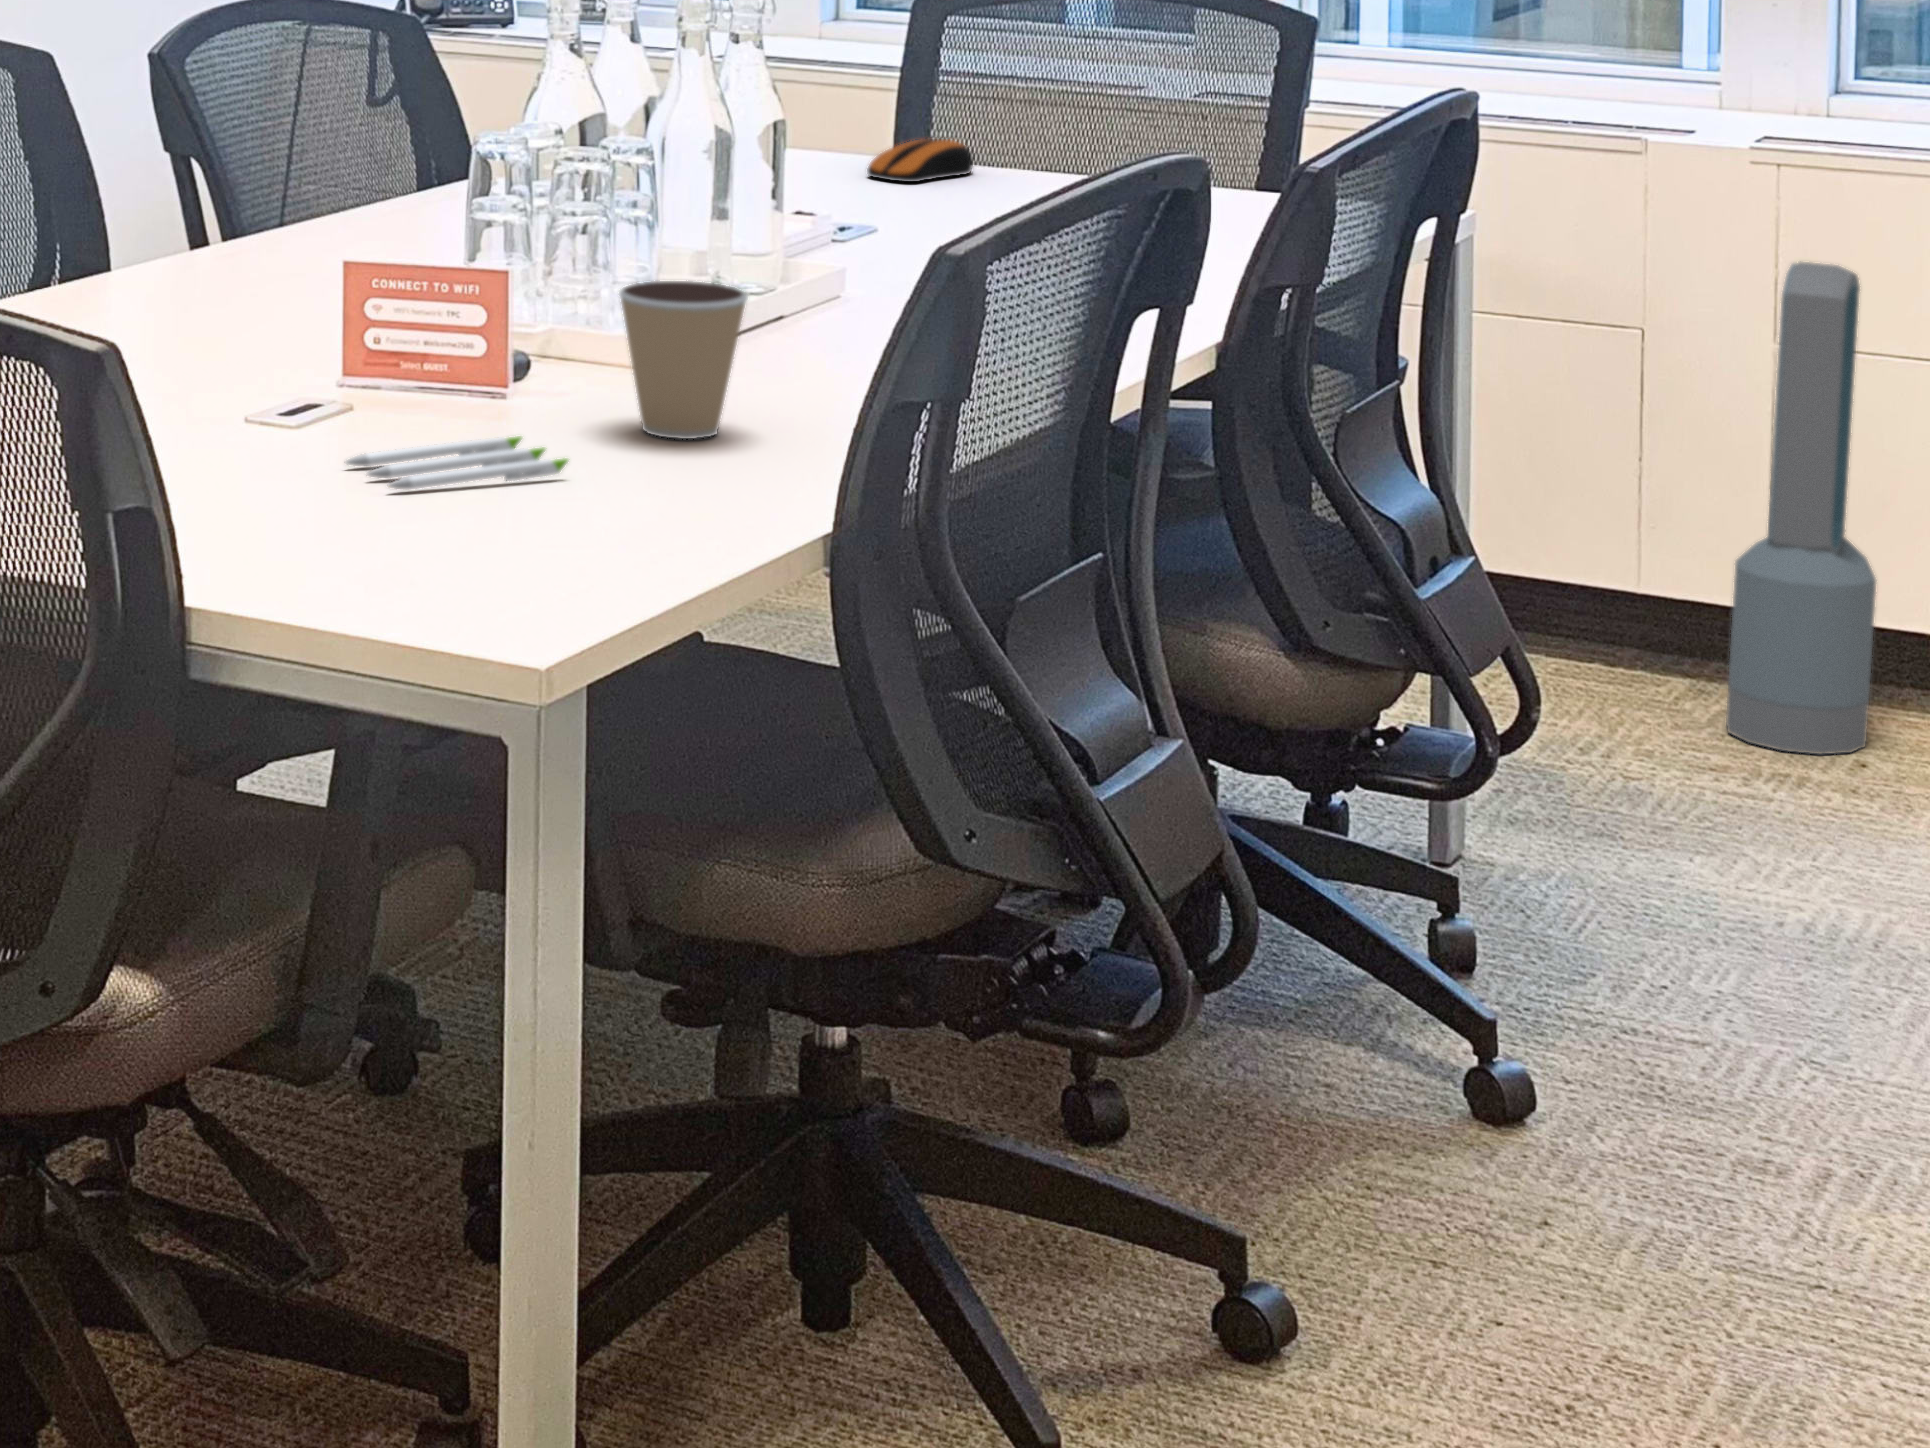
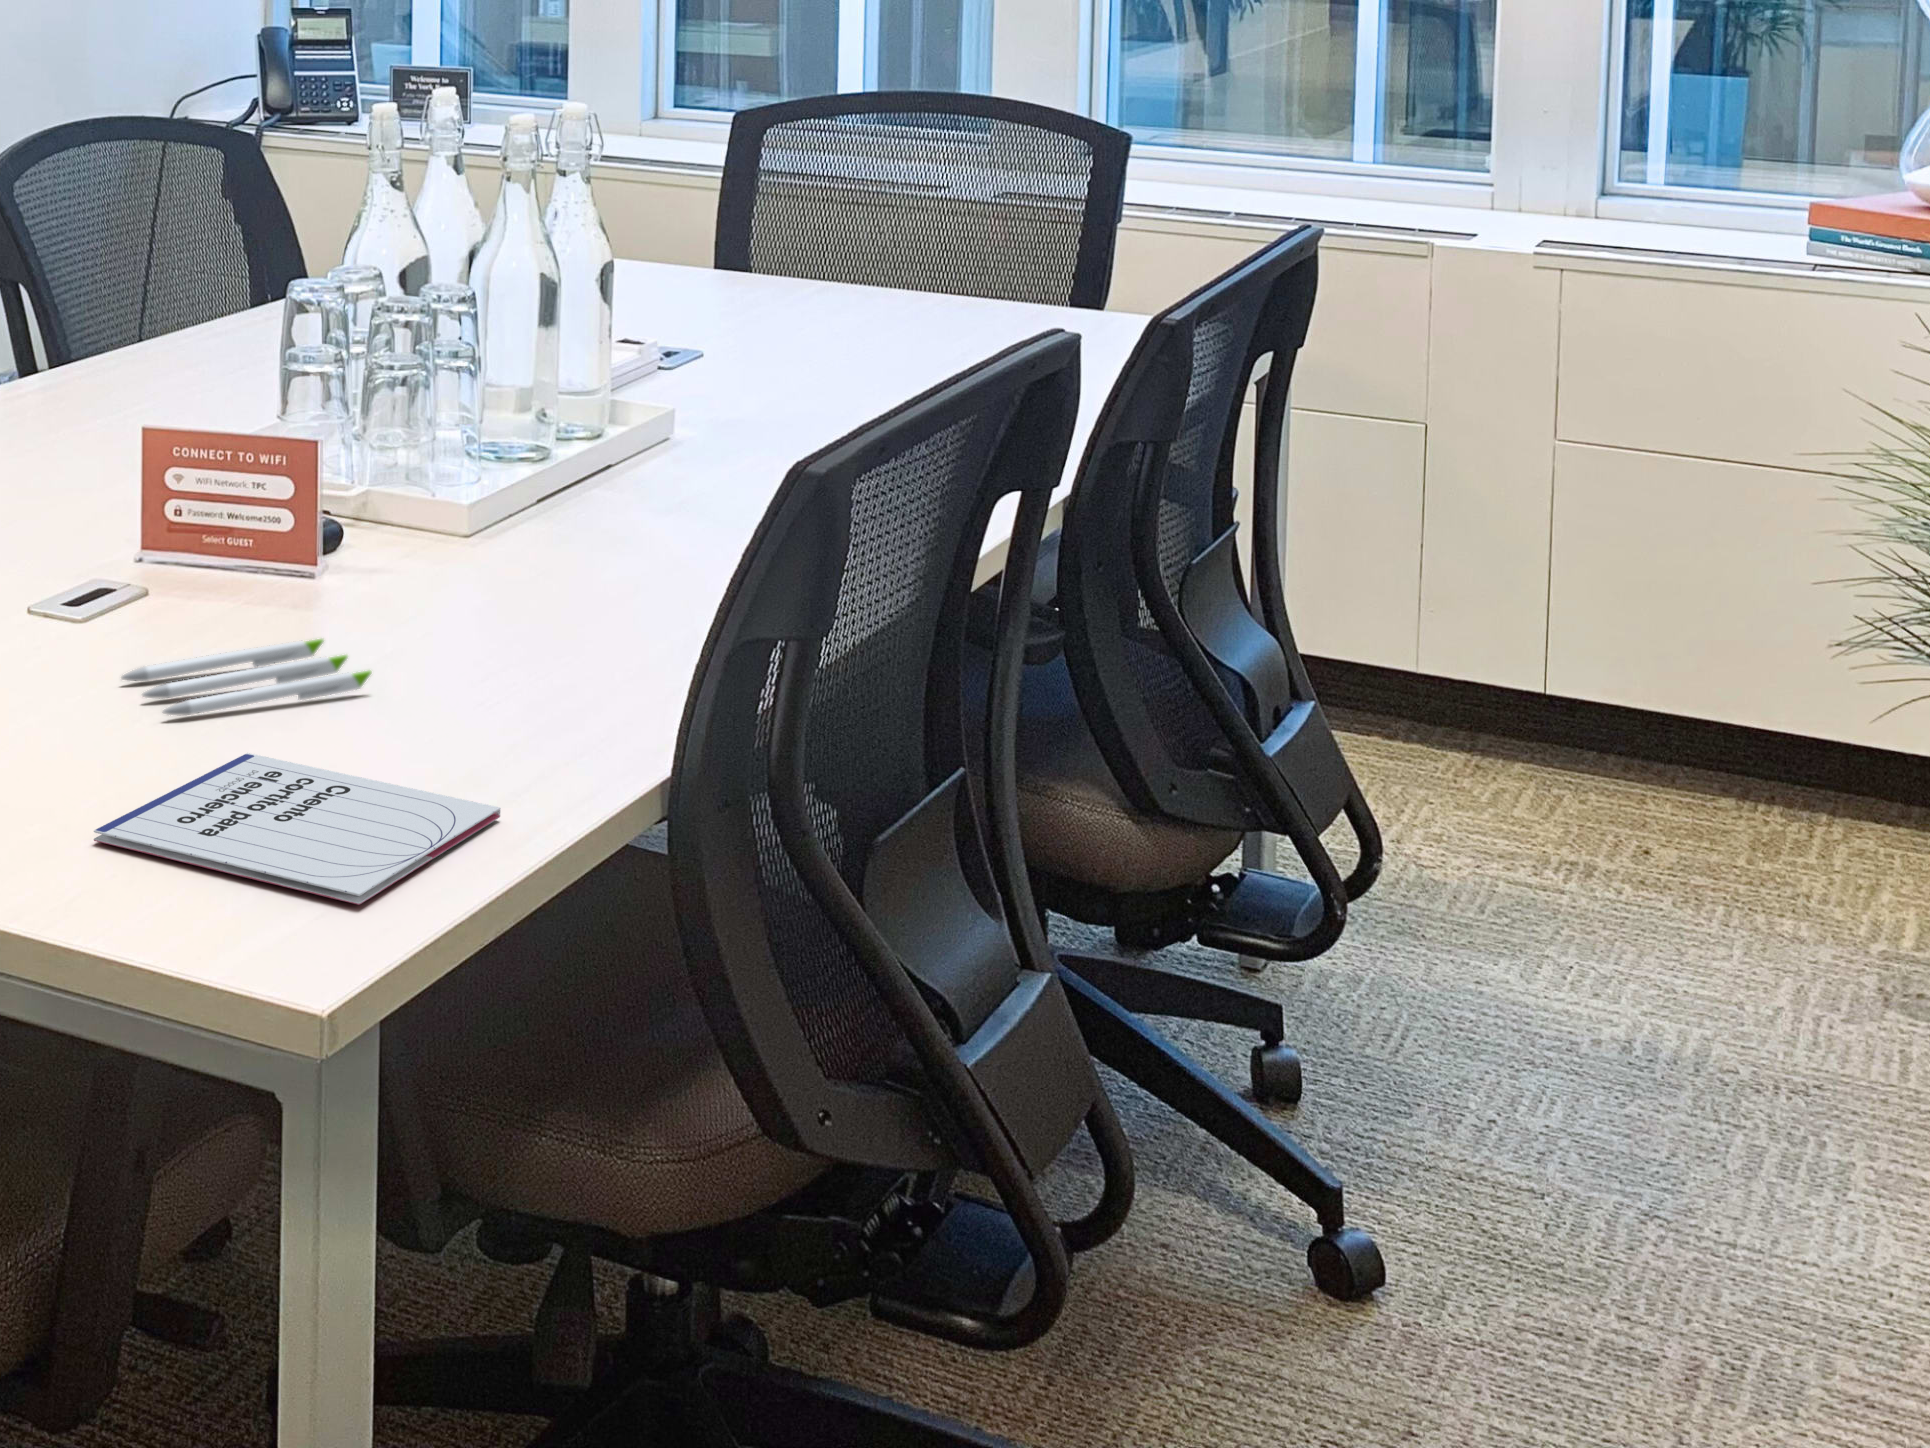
computer mouse: present [867,139,973,182] -> none [702,259,803,303]
air purifier: present [1726,261,1876,755] -> none [1500,366,1637,834]
coffee cup: present [619,281,748,439] -> none [432,454,573,633]
notebook: none [347,512,692,610] -> present [94,753,501,905]

